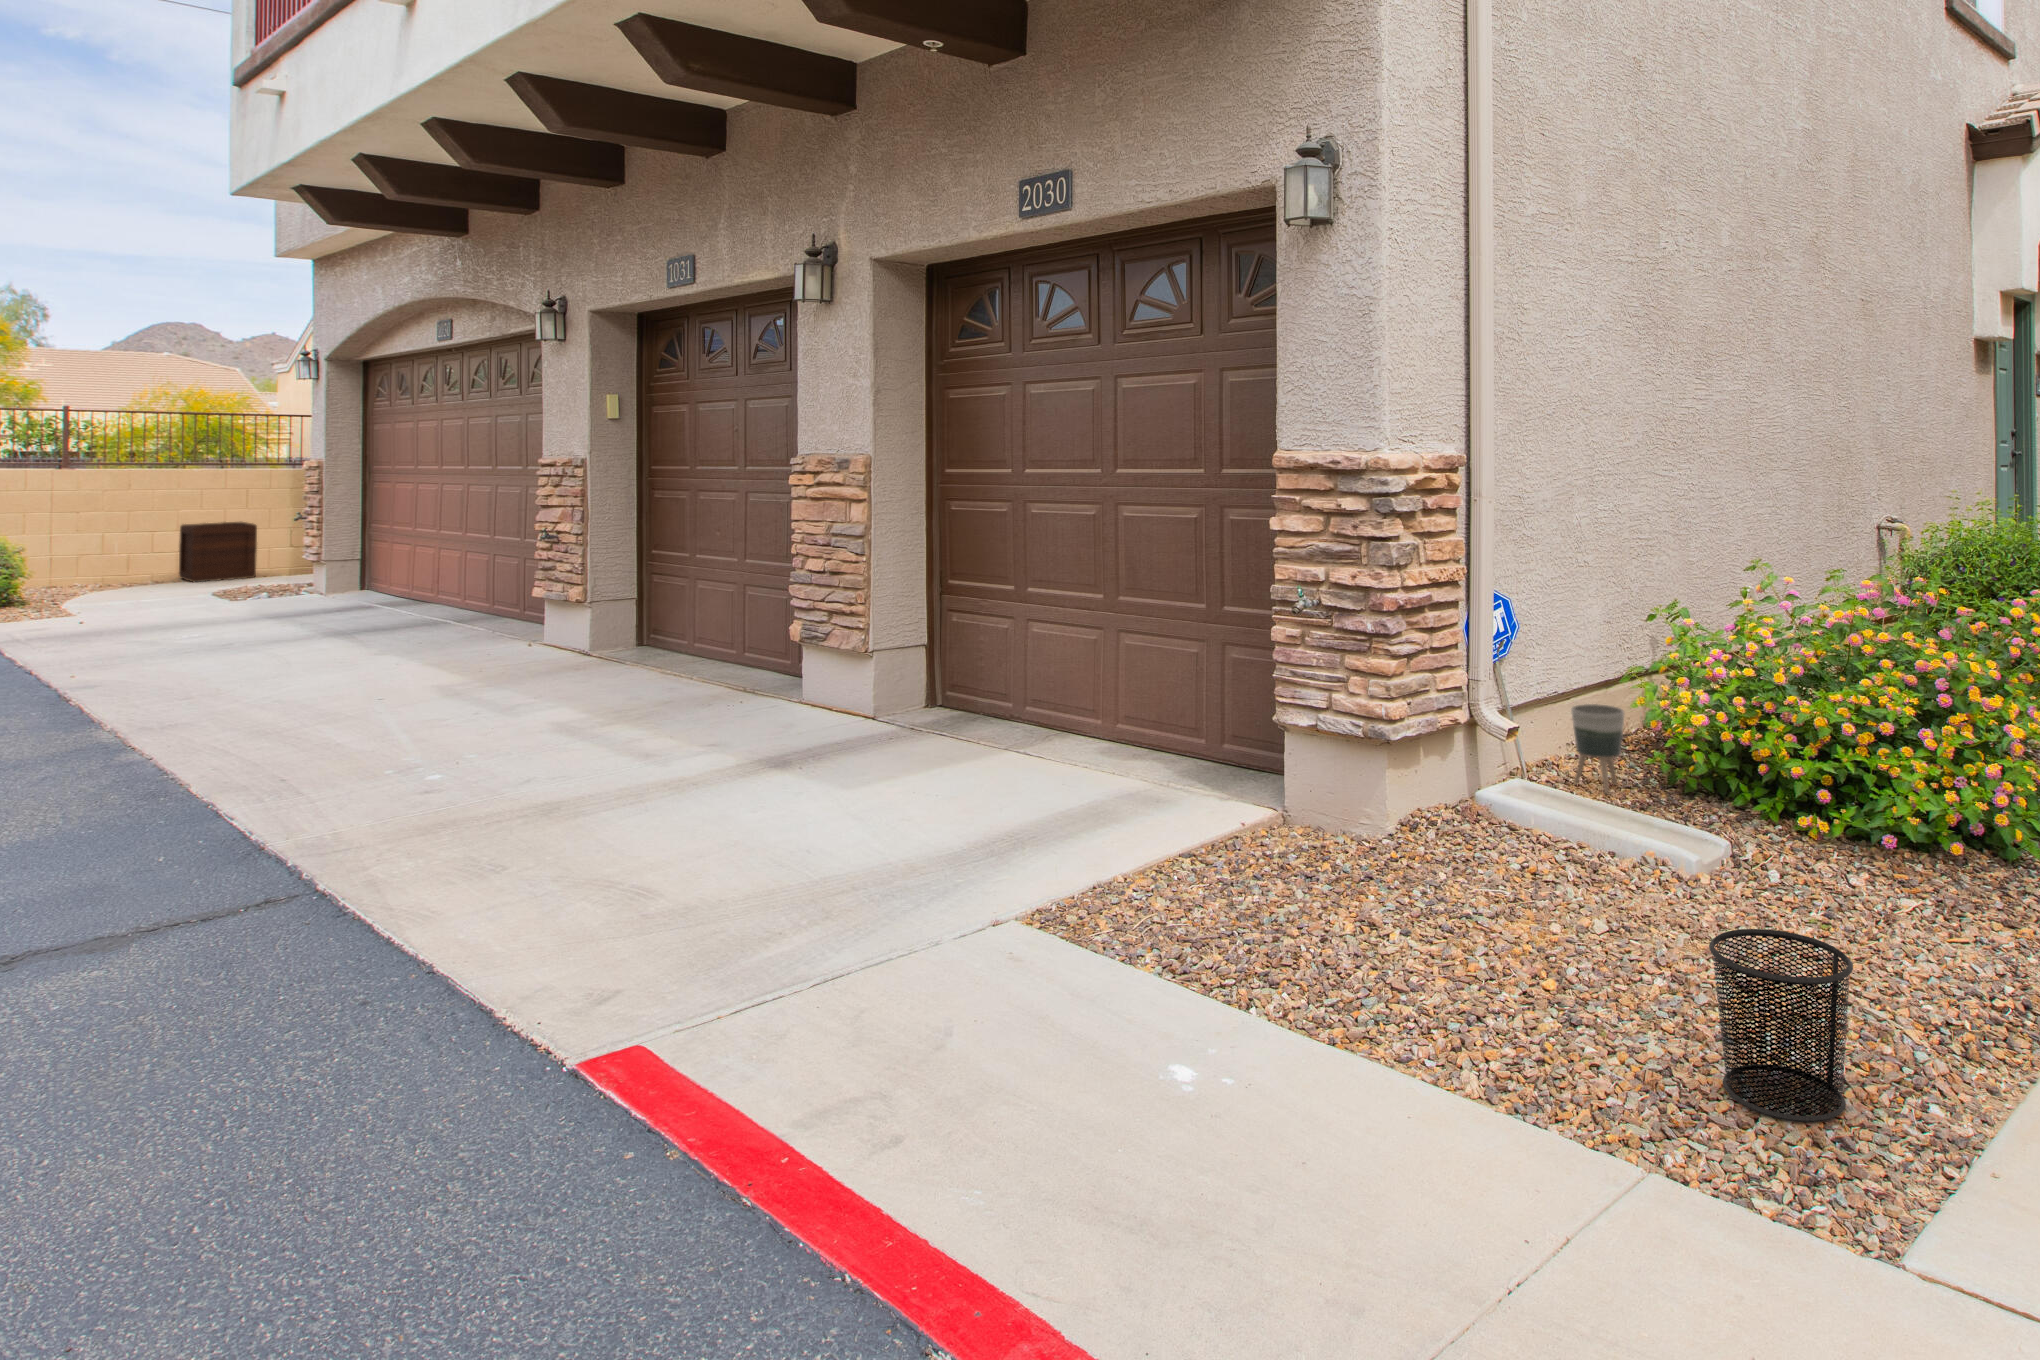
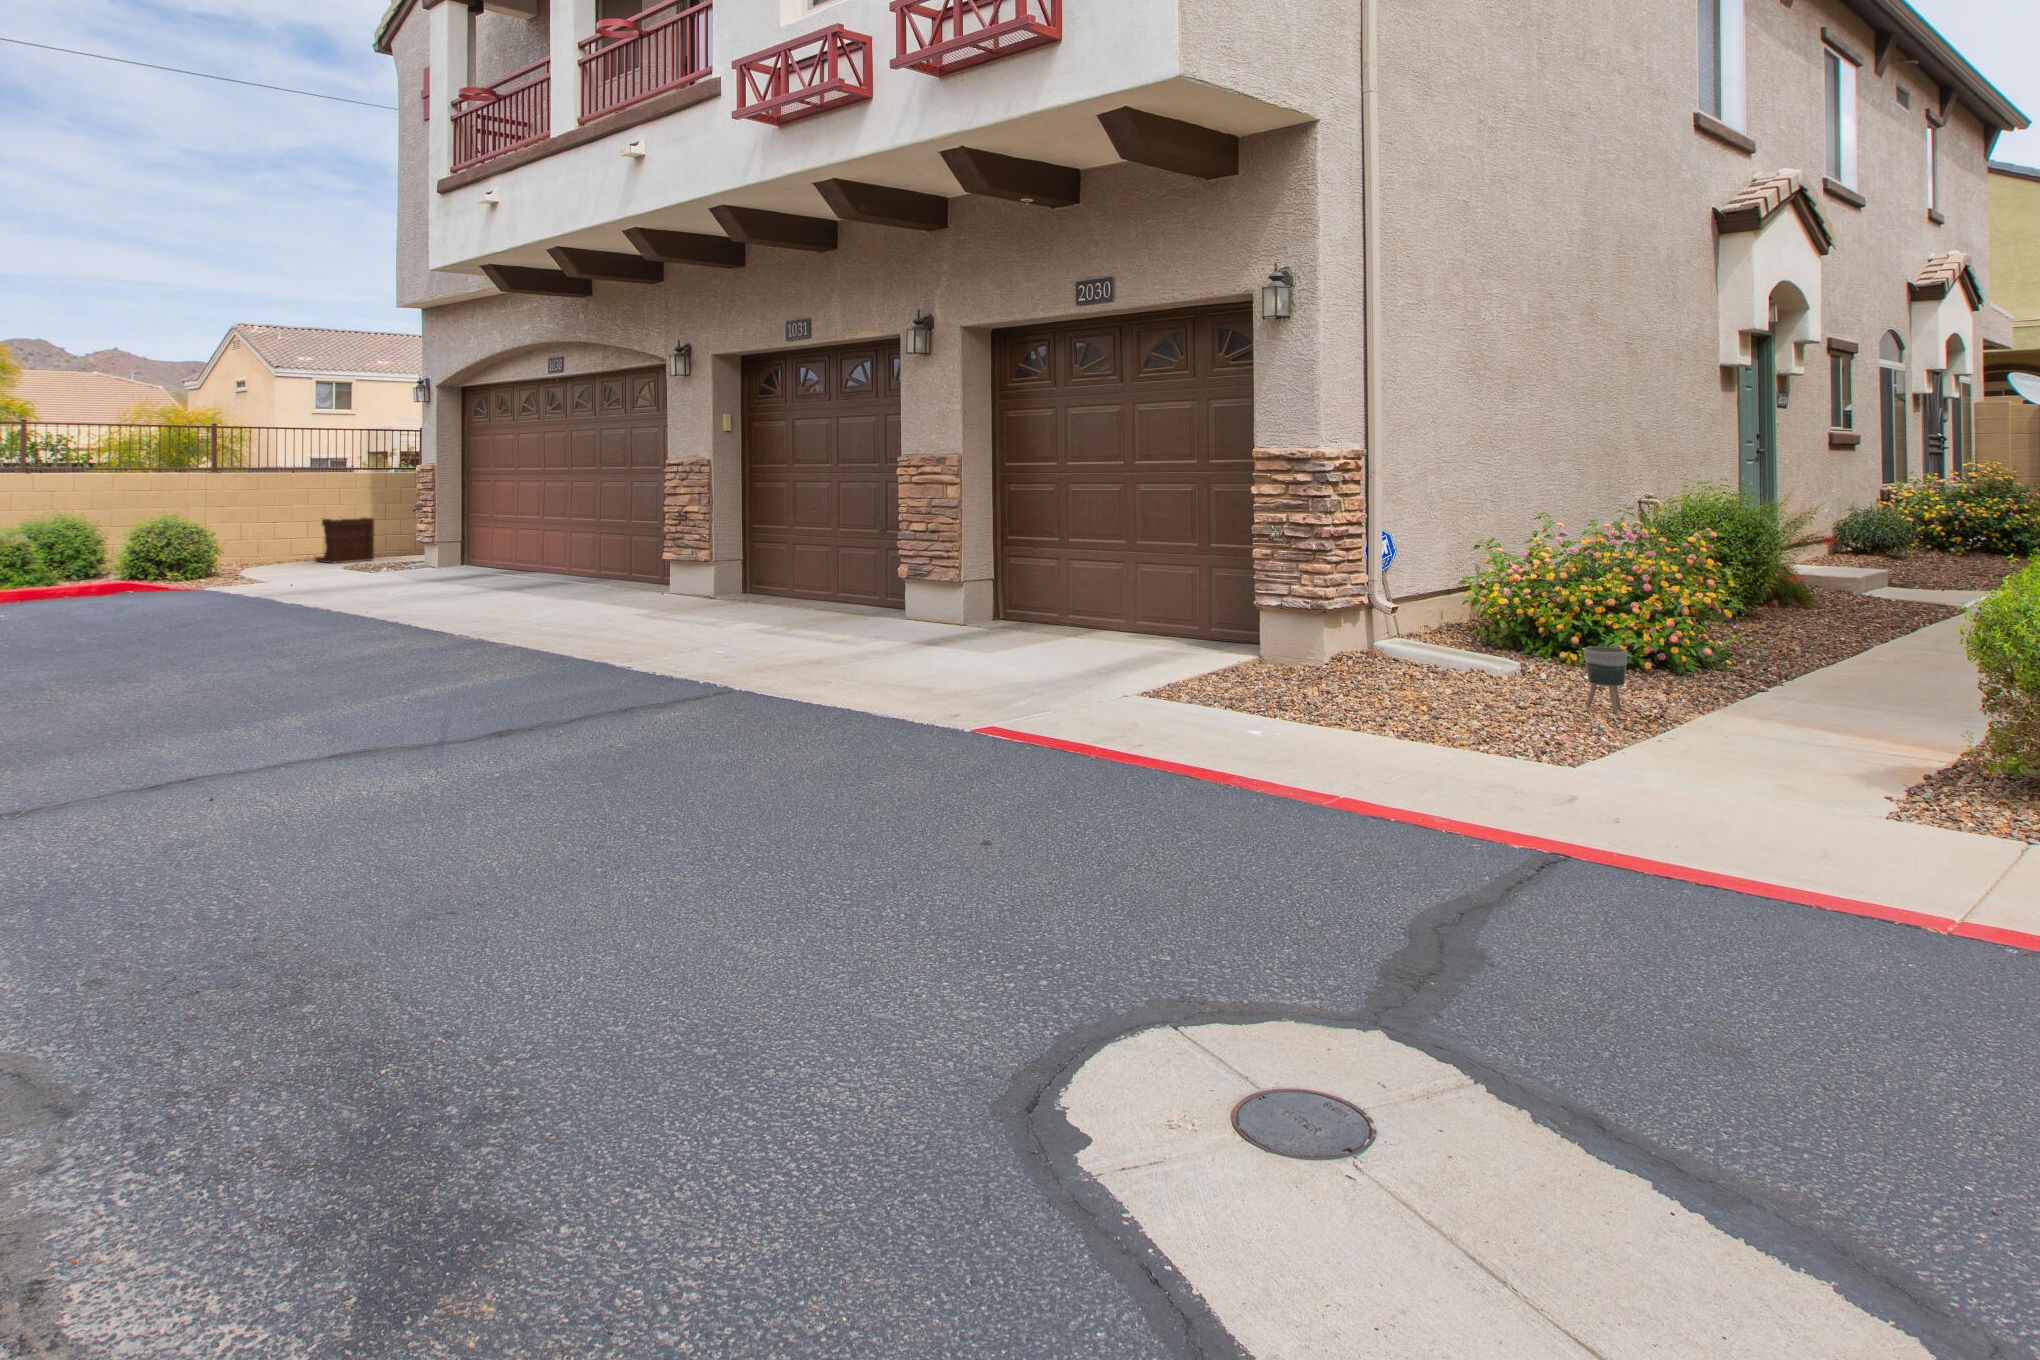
planter: present [1571,704,1625,794] -> present [1584,646,1627,714]
waste bin: present [1709,929,1853,1122] -> none [1498,663,1562,736]

